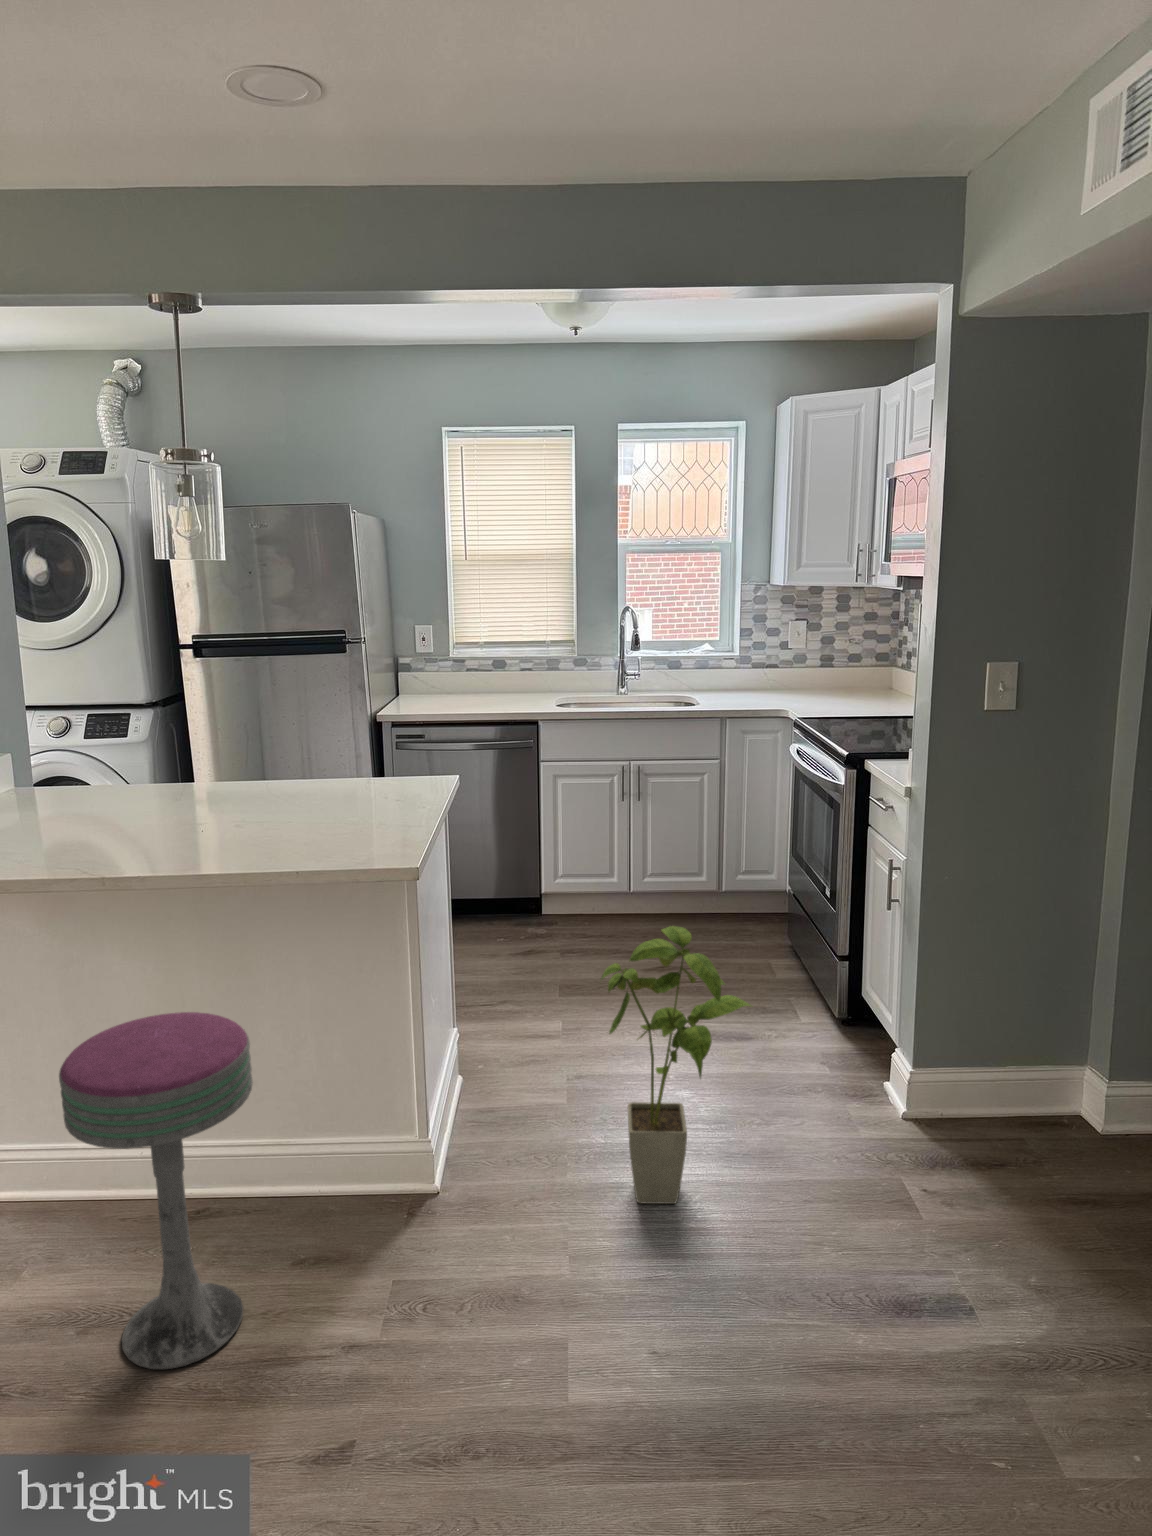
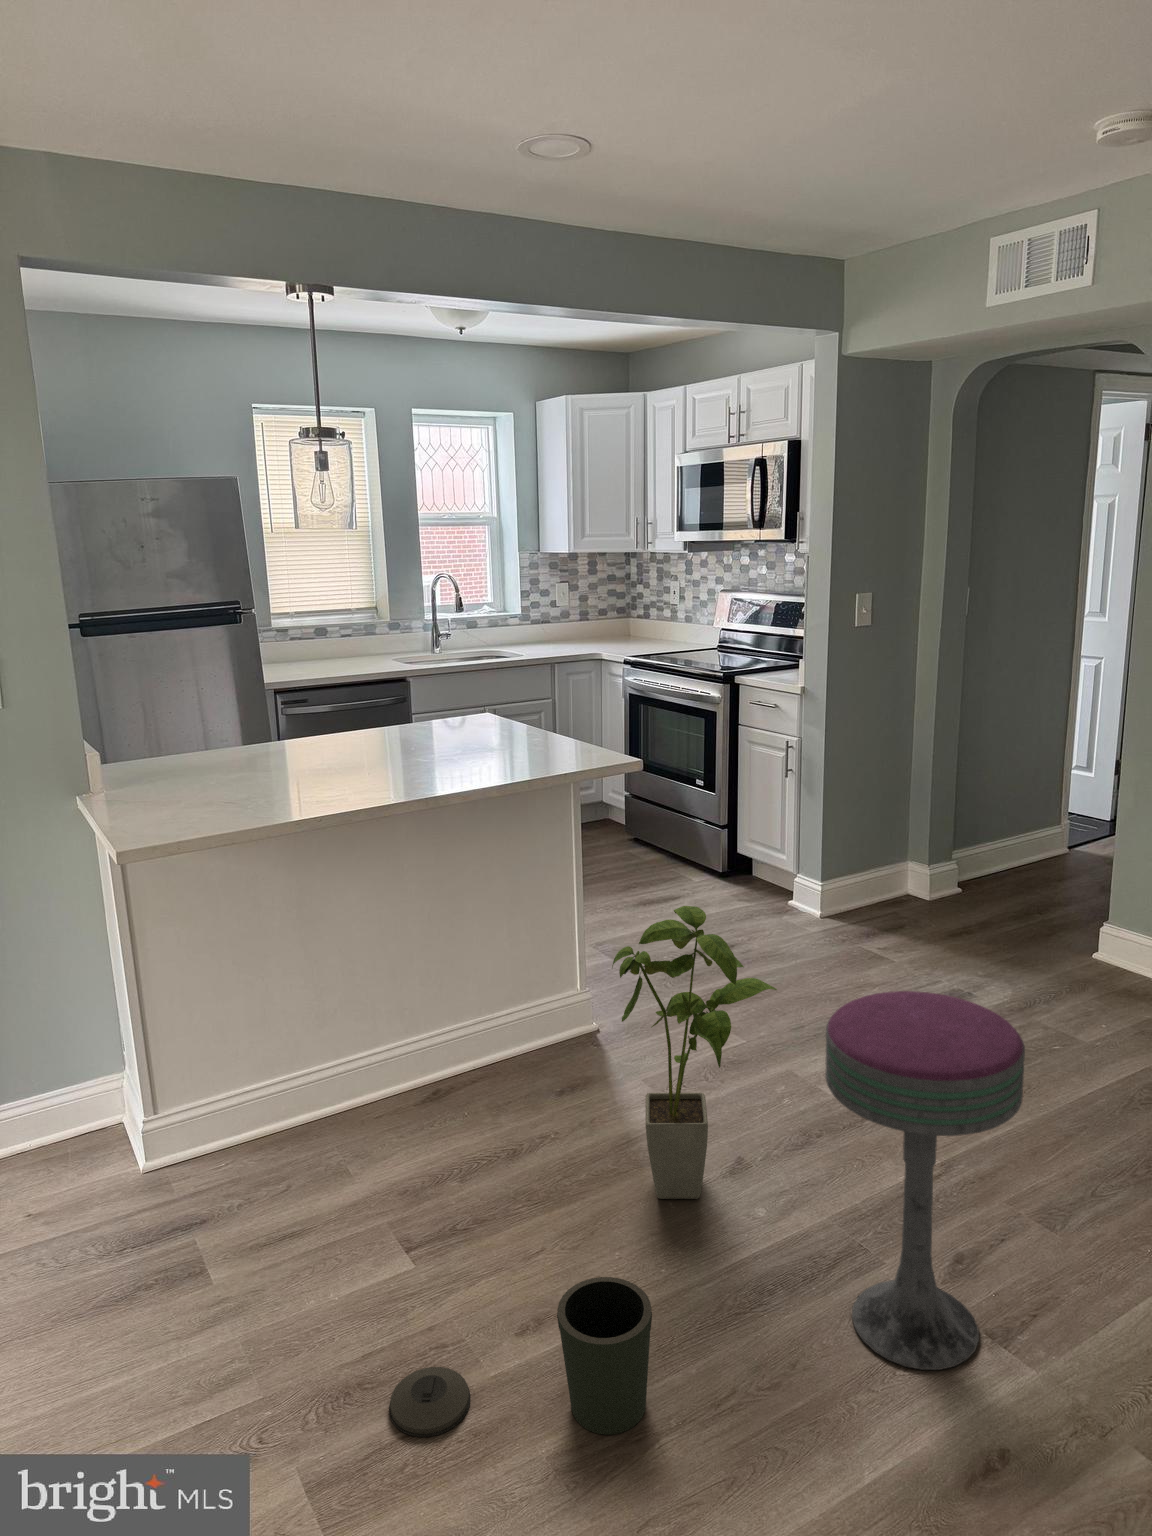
bar stool: present [59,1012,253,1369] -> present [825,991,1025,1370]
trash can: none [385,1280,642,1436] -> present [389,1277,652,1437]

